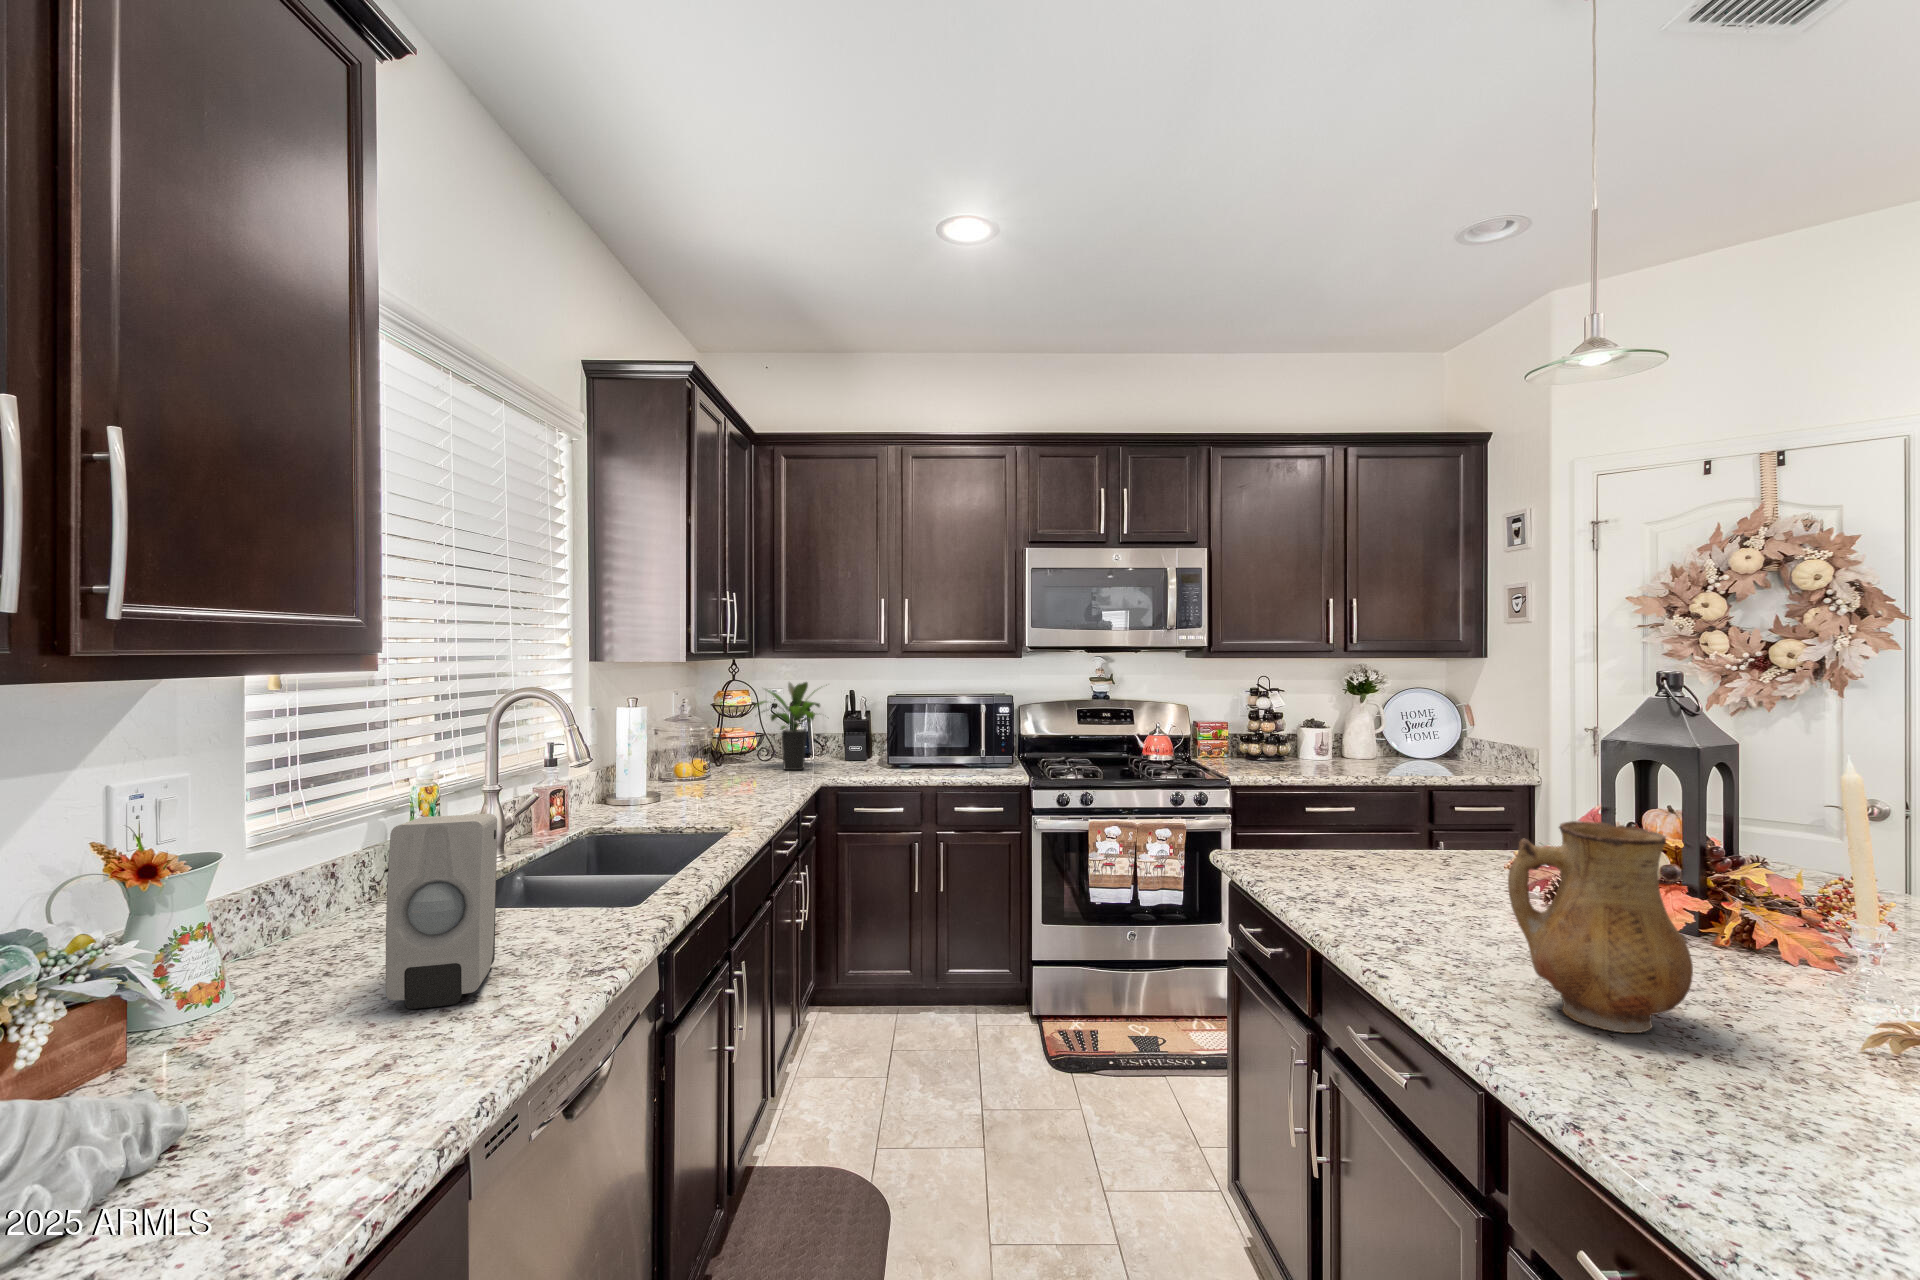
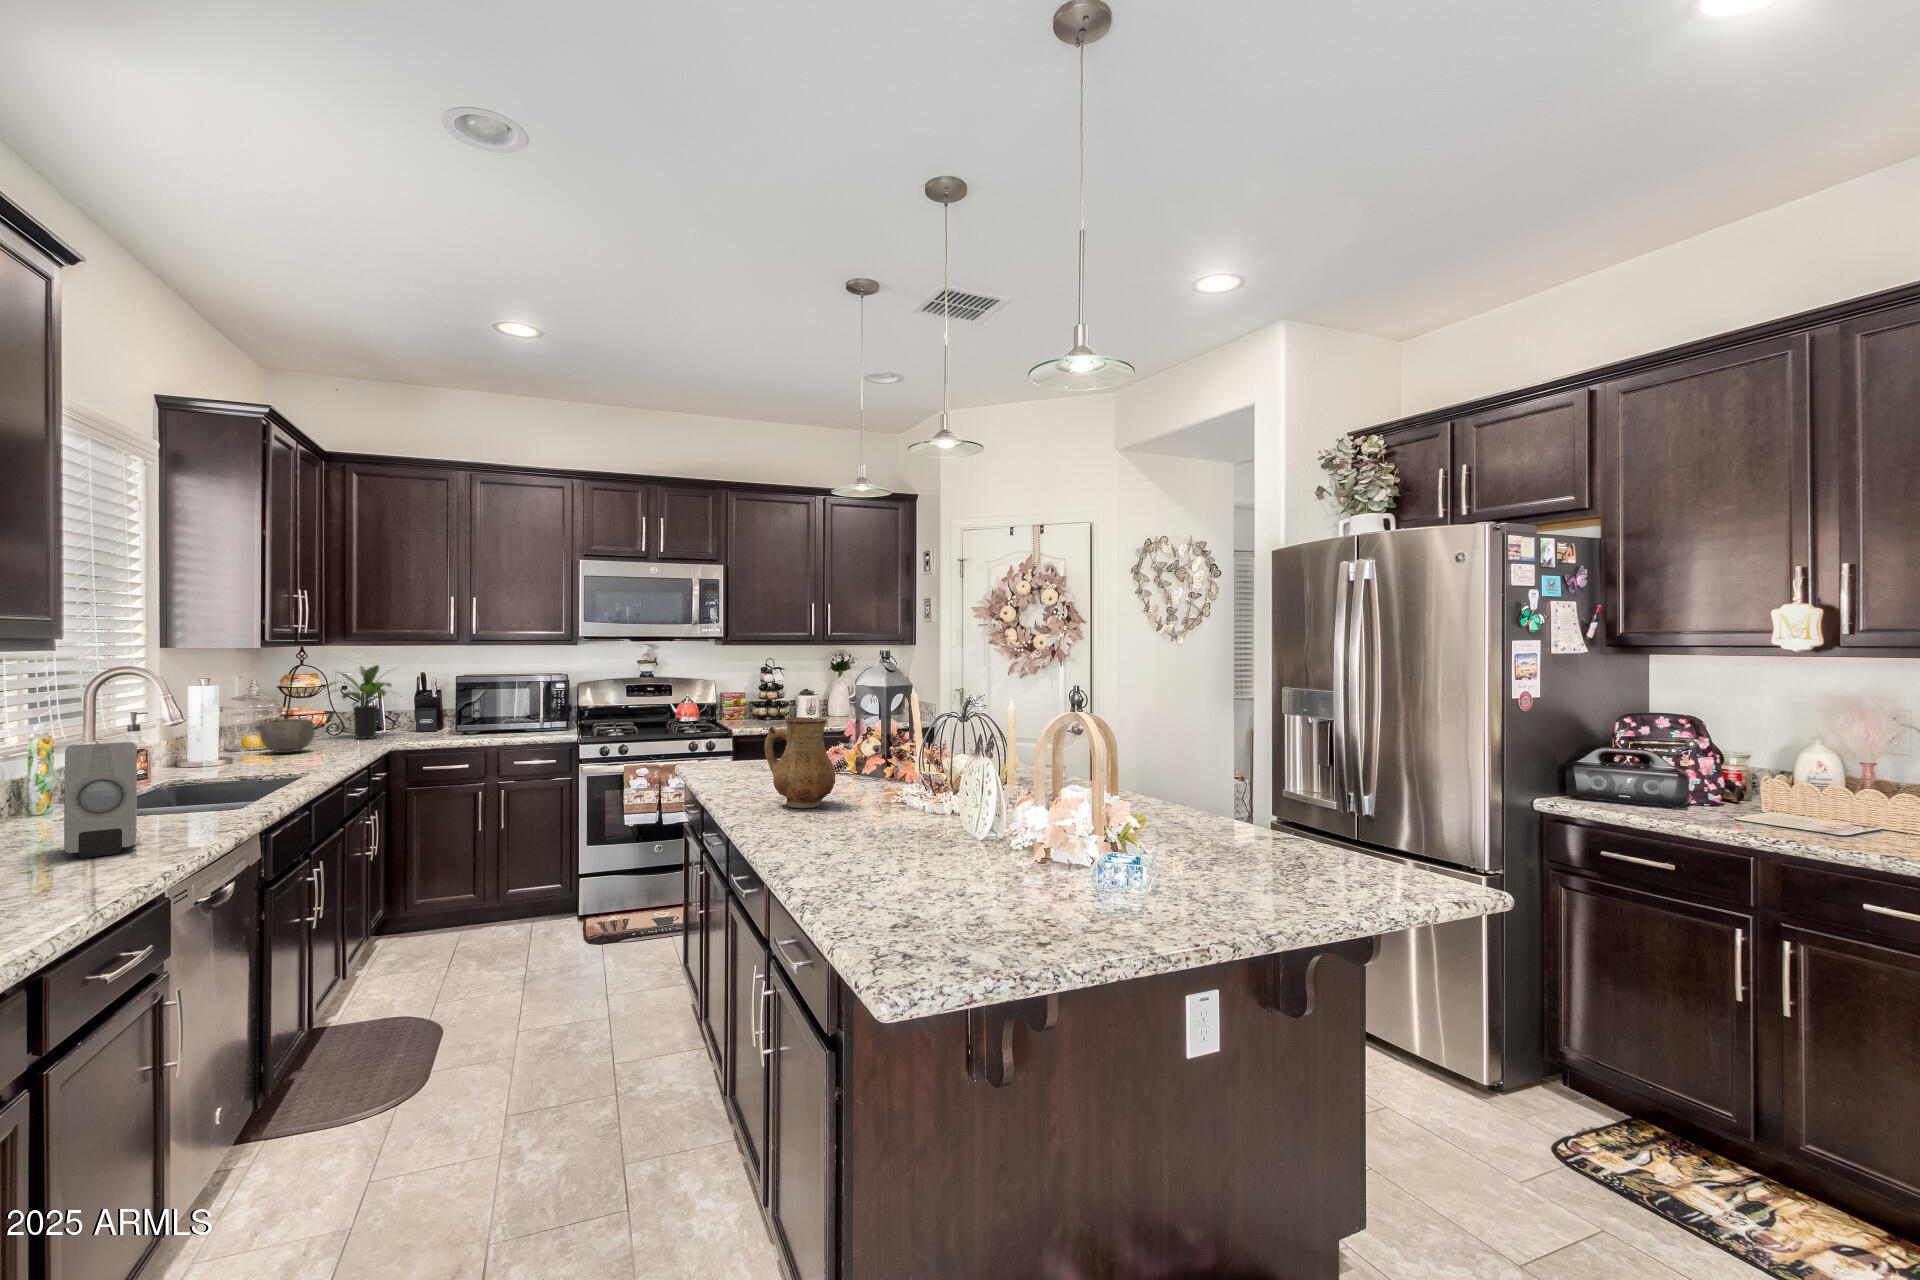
ceramic bowl: none [687,747,741,790] -> present [261,719,314,753]

